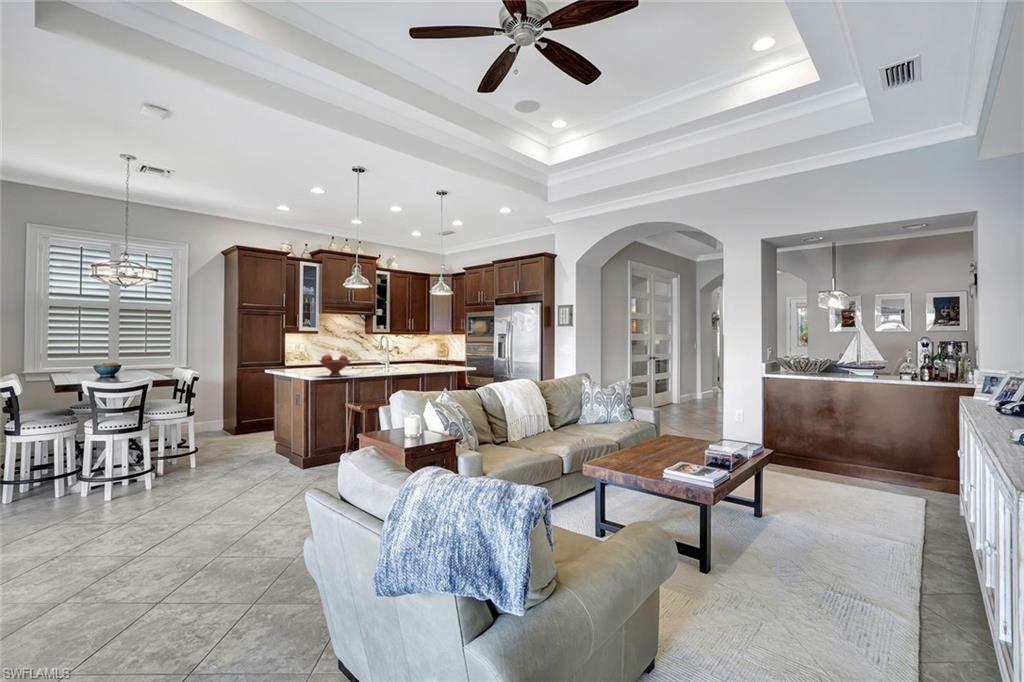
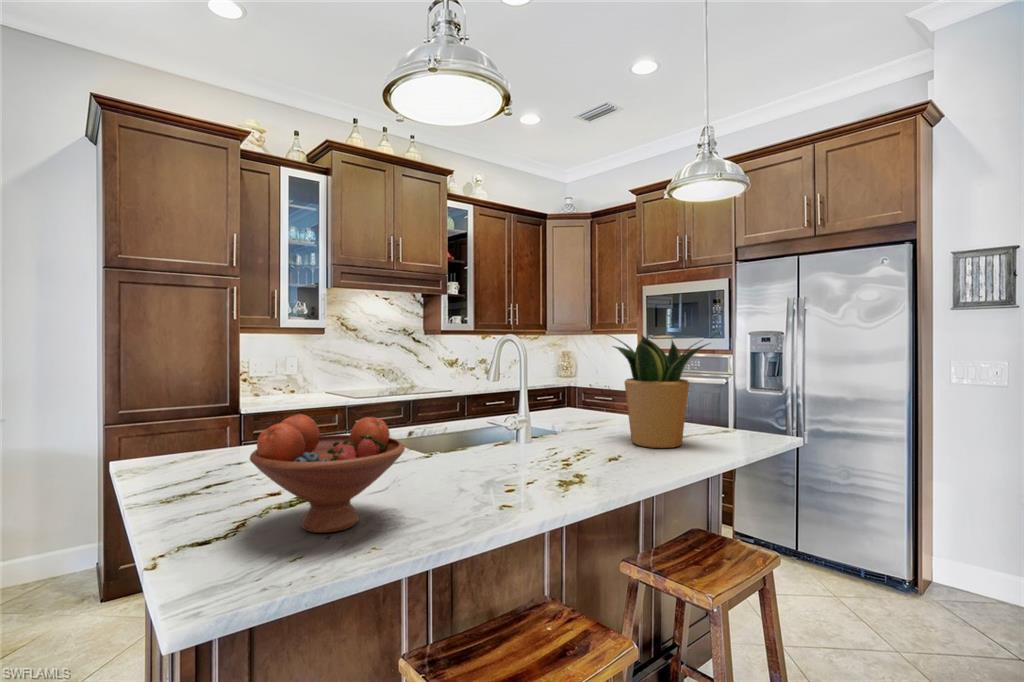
potted plant: none [416,337,442,371] -> present [613,335,710,448]

